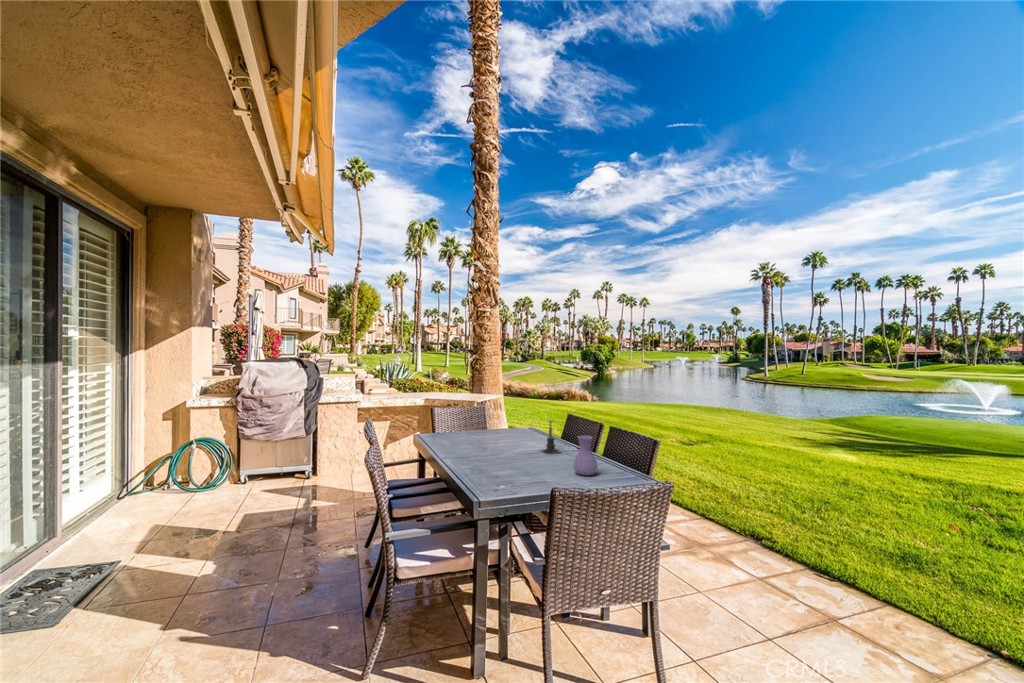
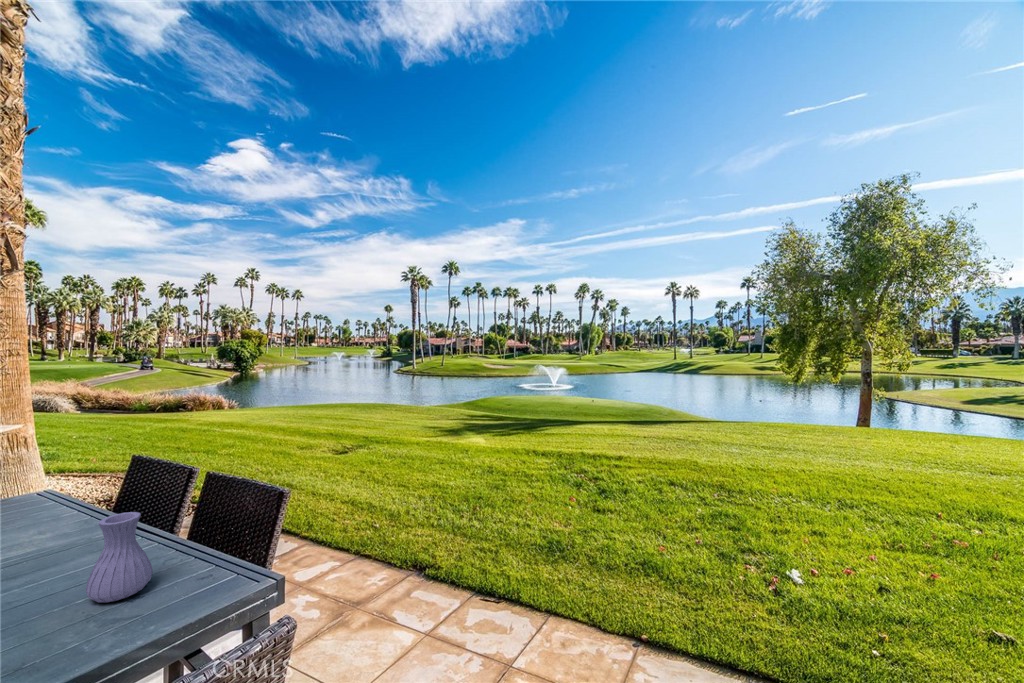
candle holder: present [540,420,560,454] -> none [25,472,90,555]

